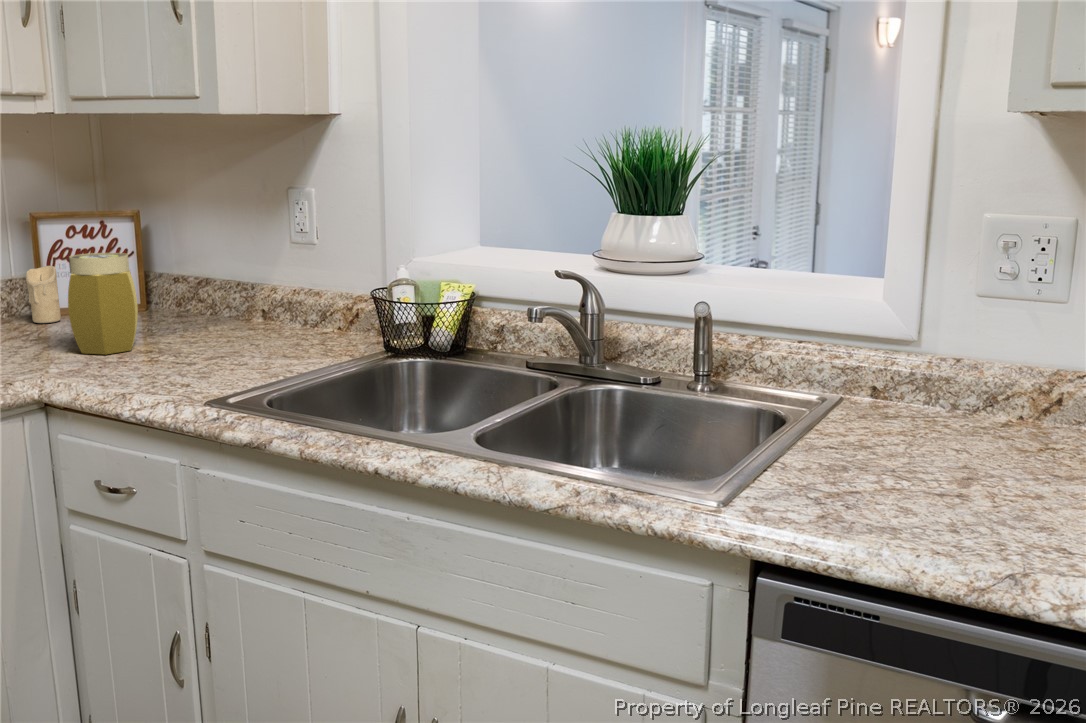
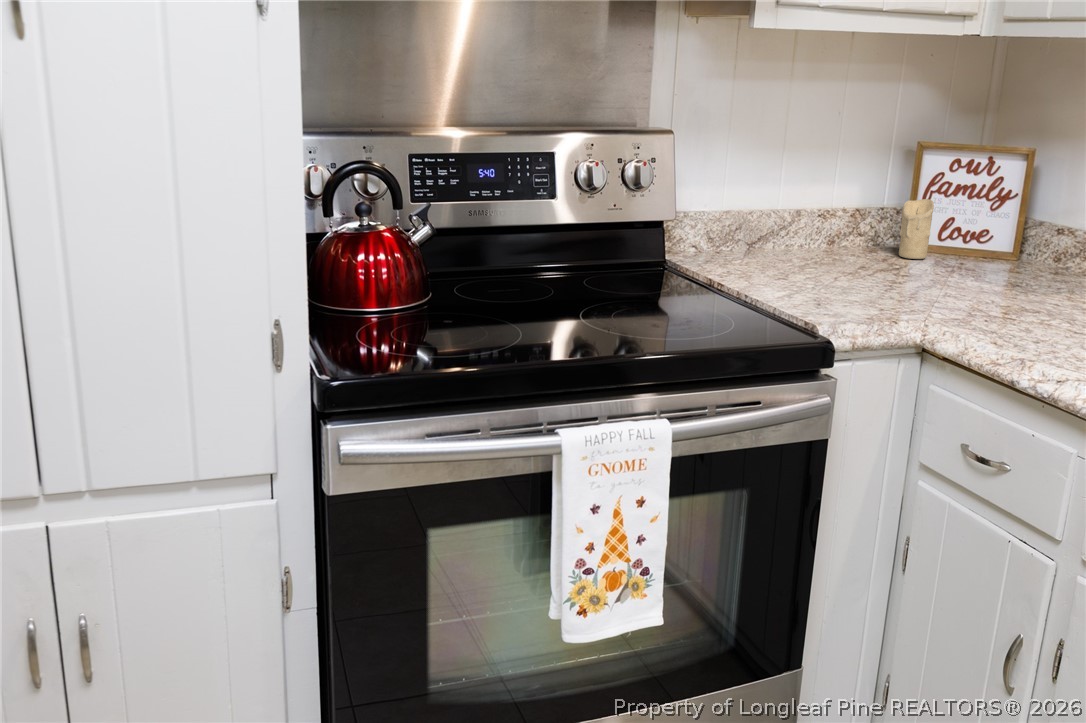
jar: present [68,253,138,354] -> none [956,193,1036,306]

